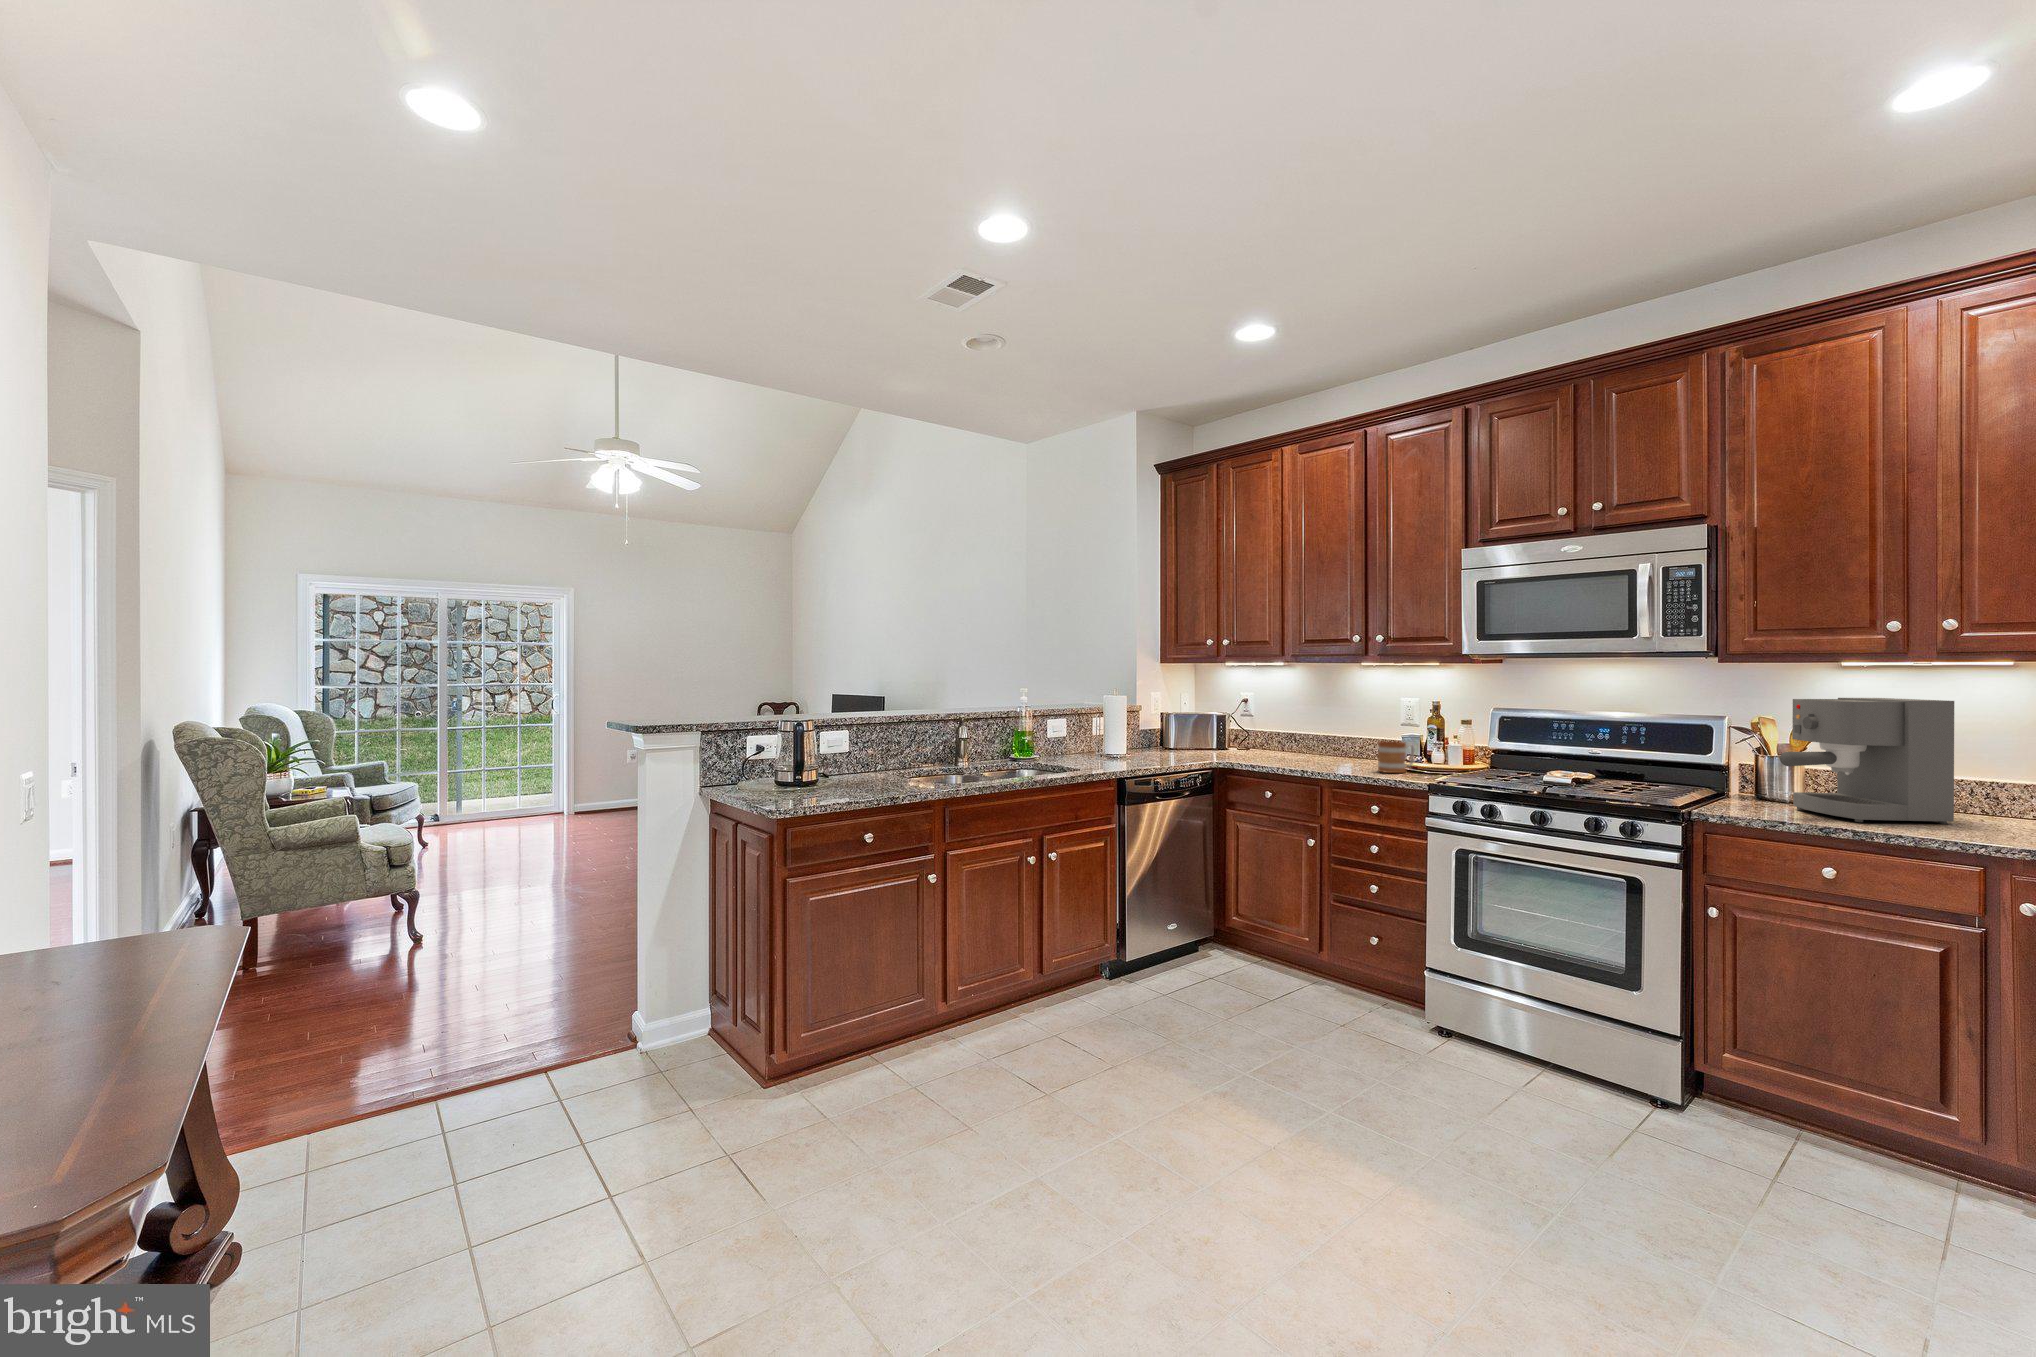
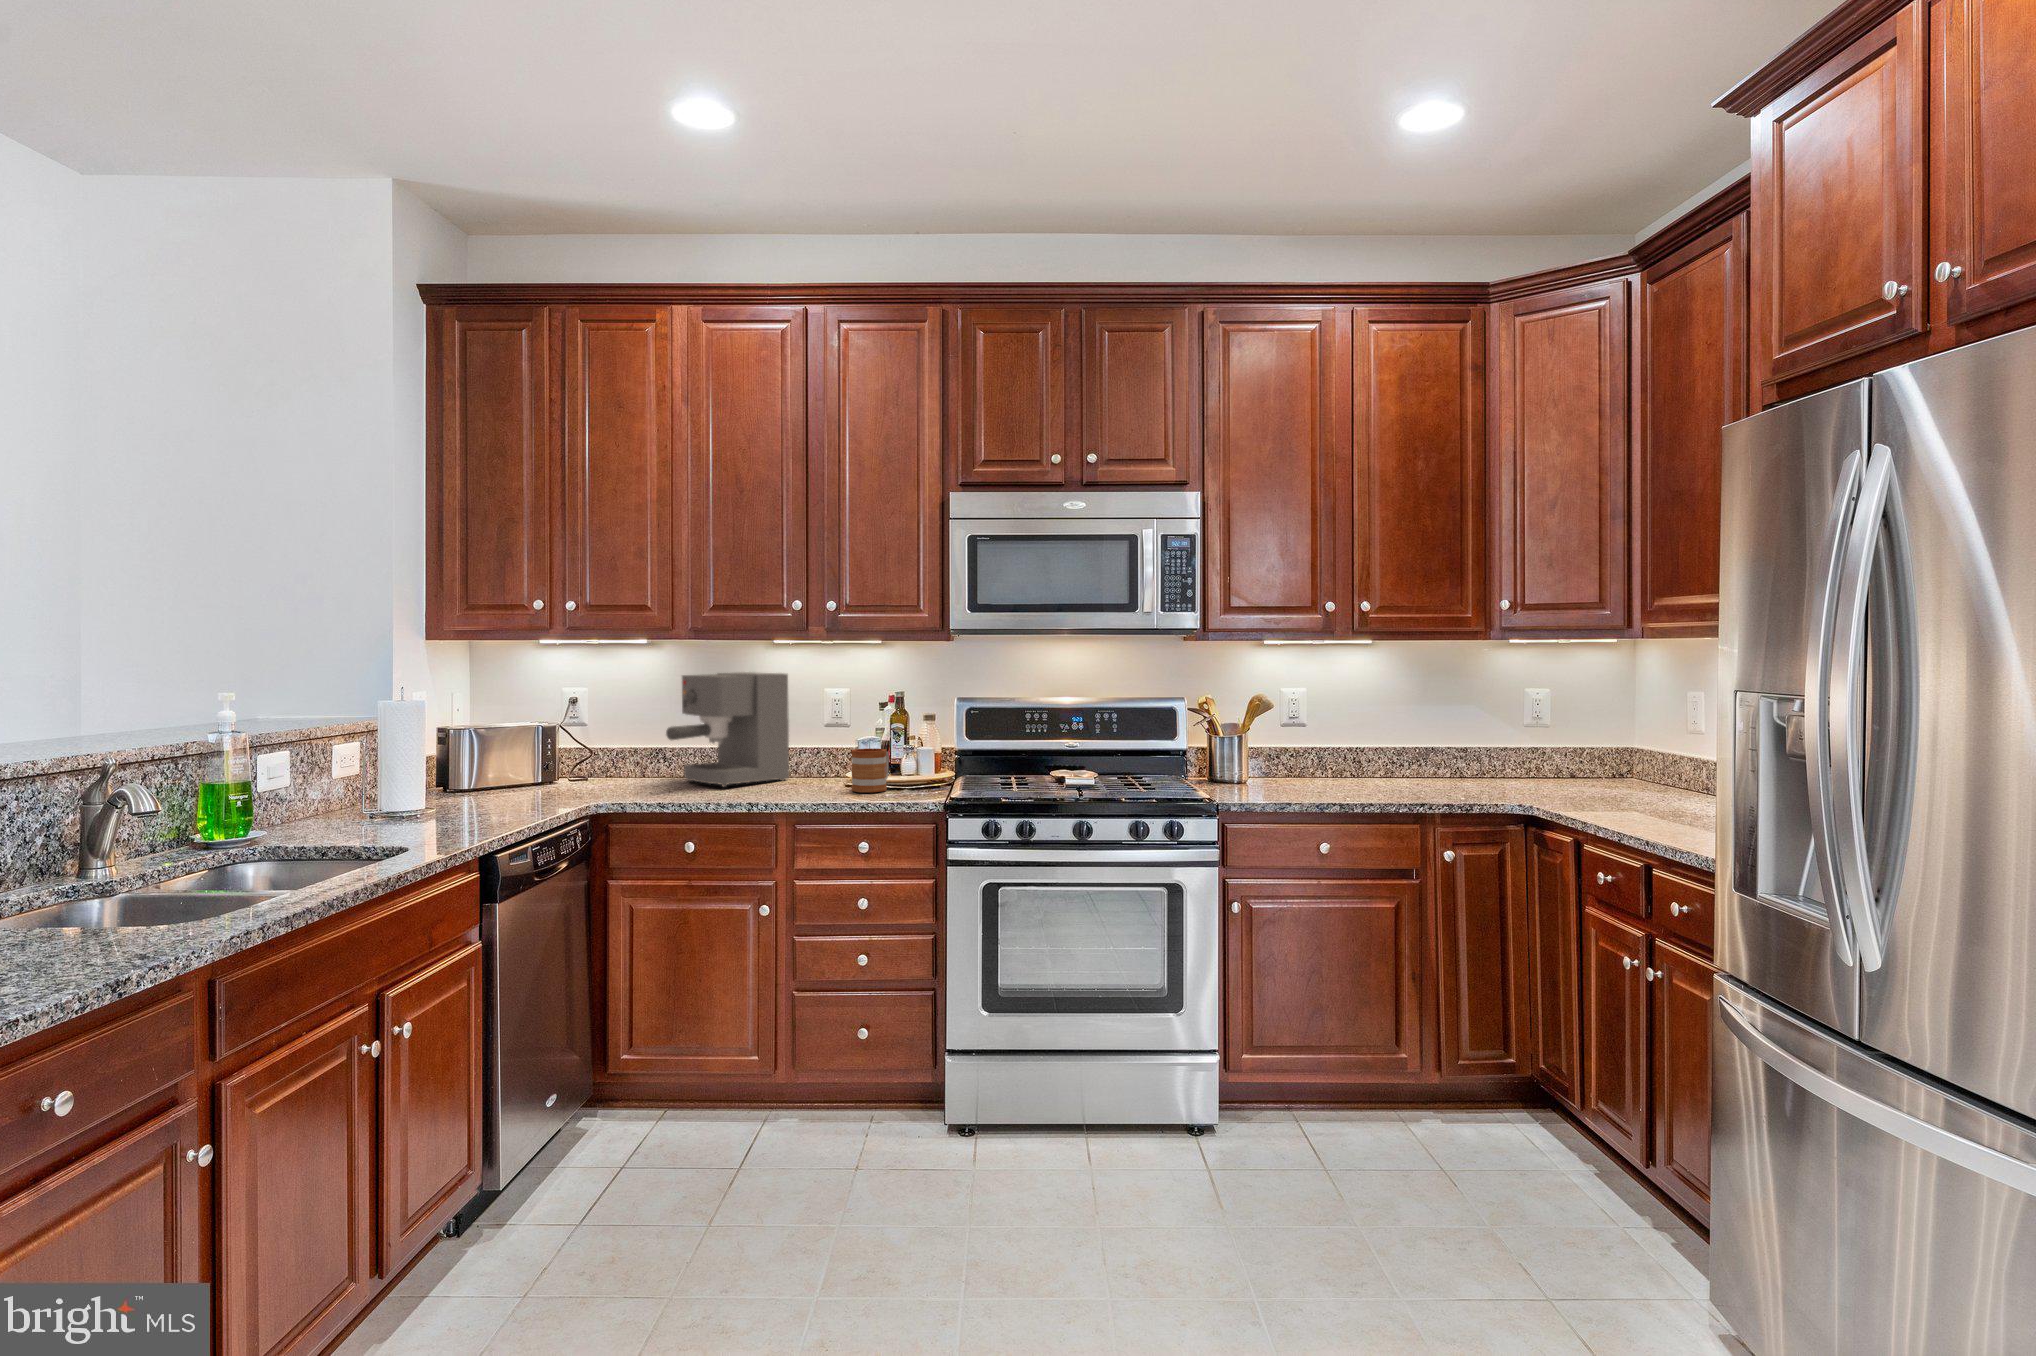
coffee maker: present [1780,698,1954,824] -> present [666,672,789,787]

